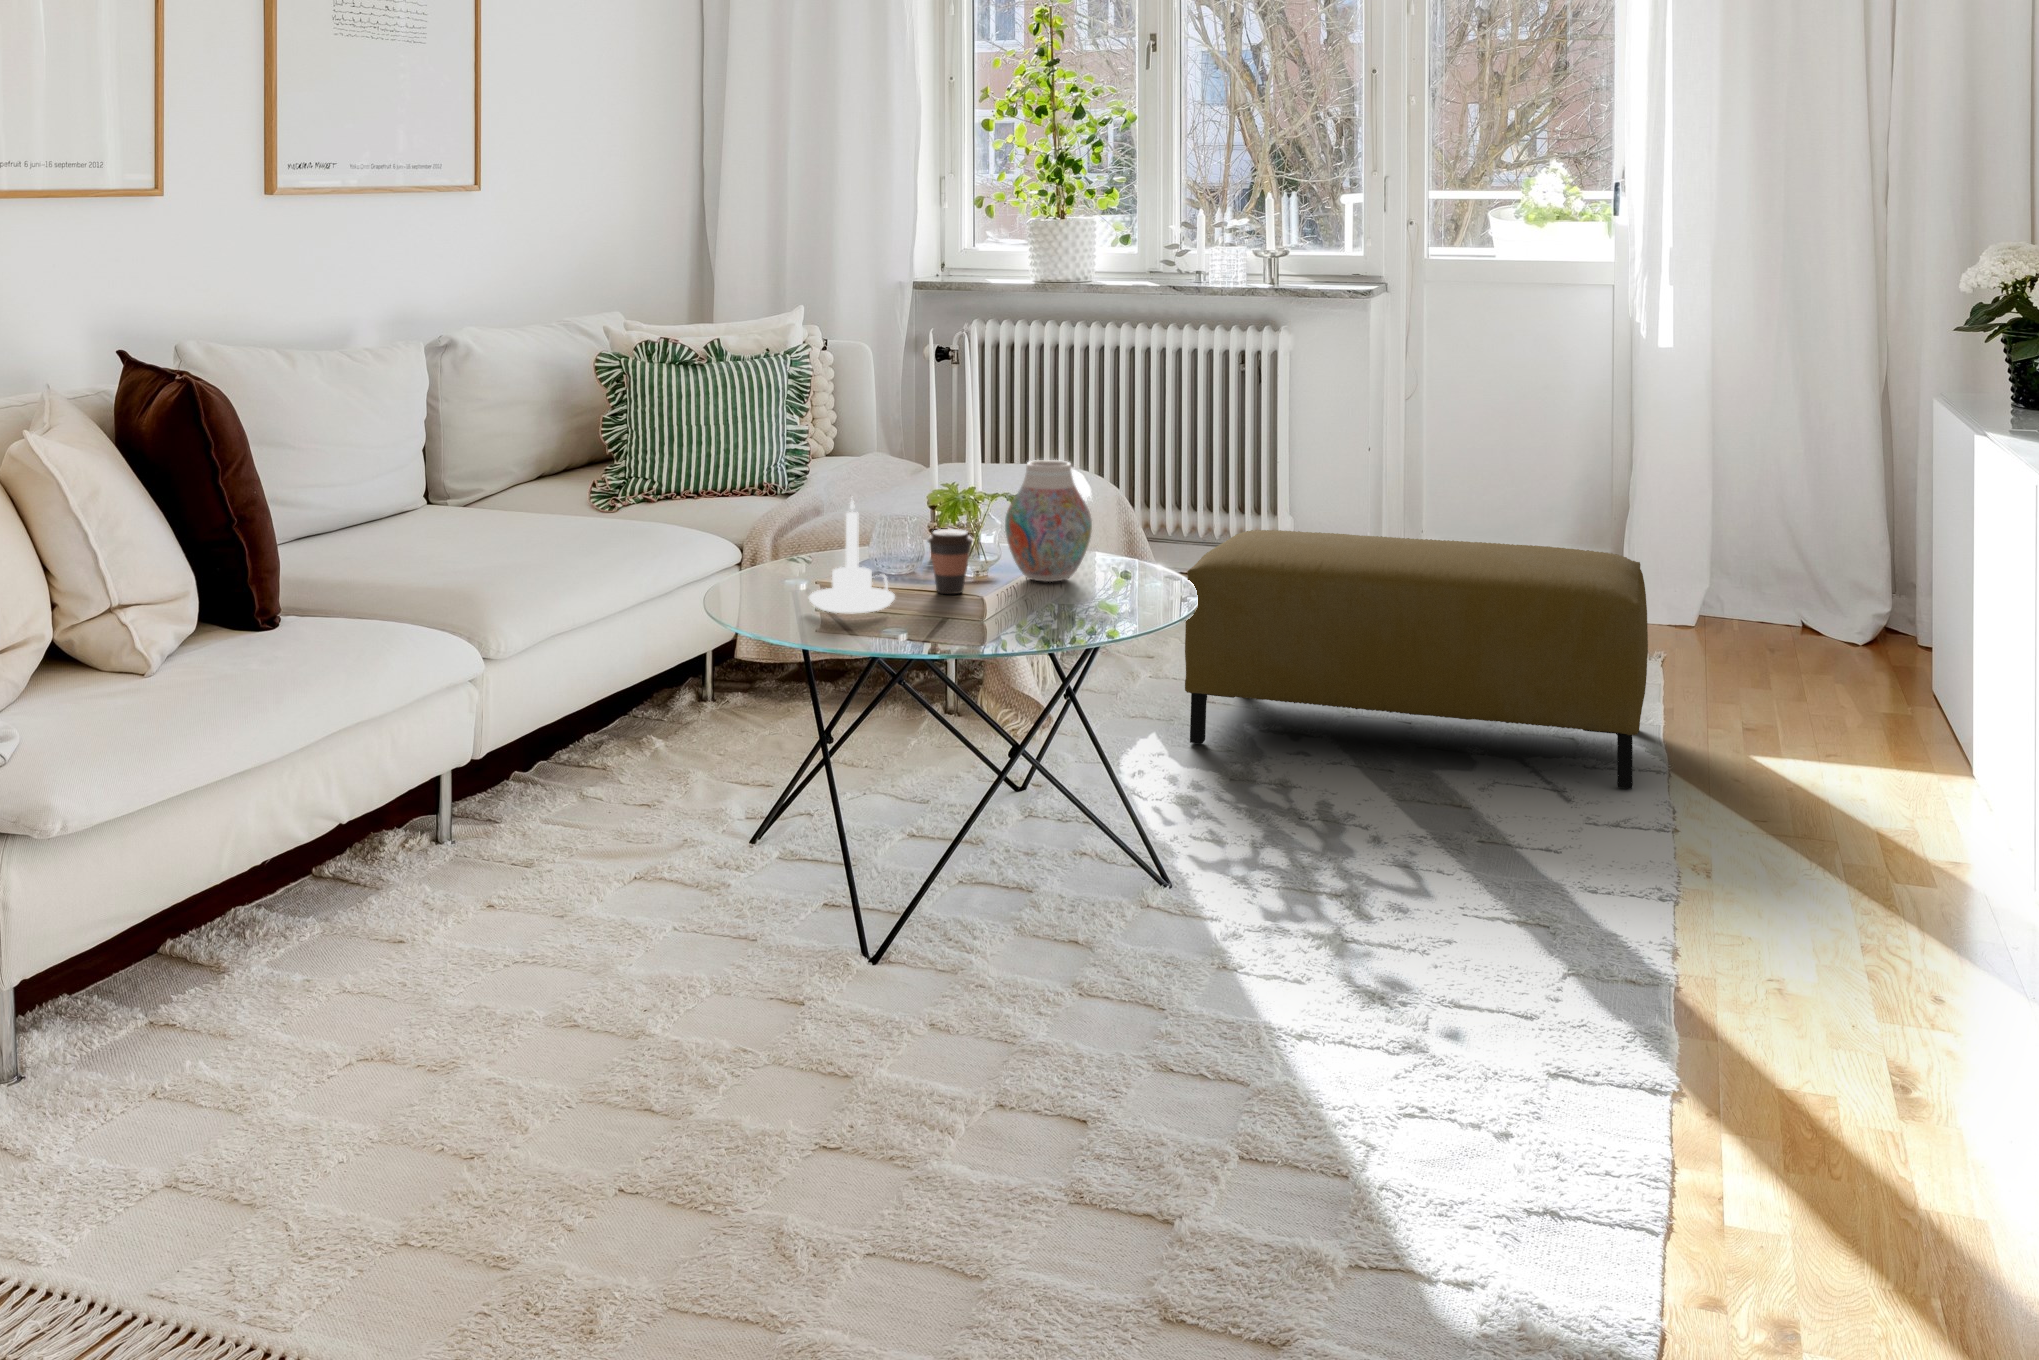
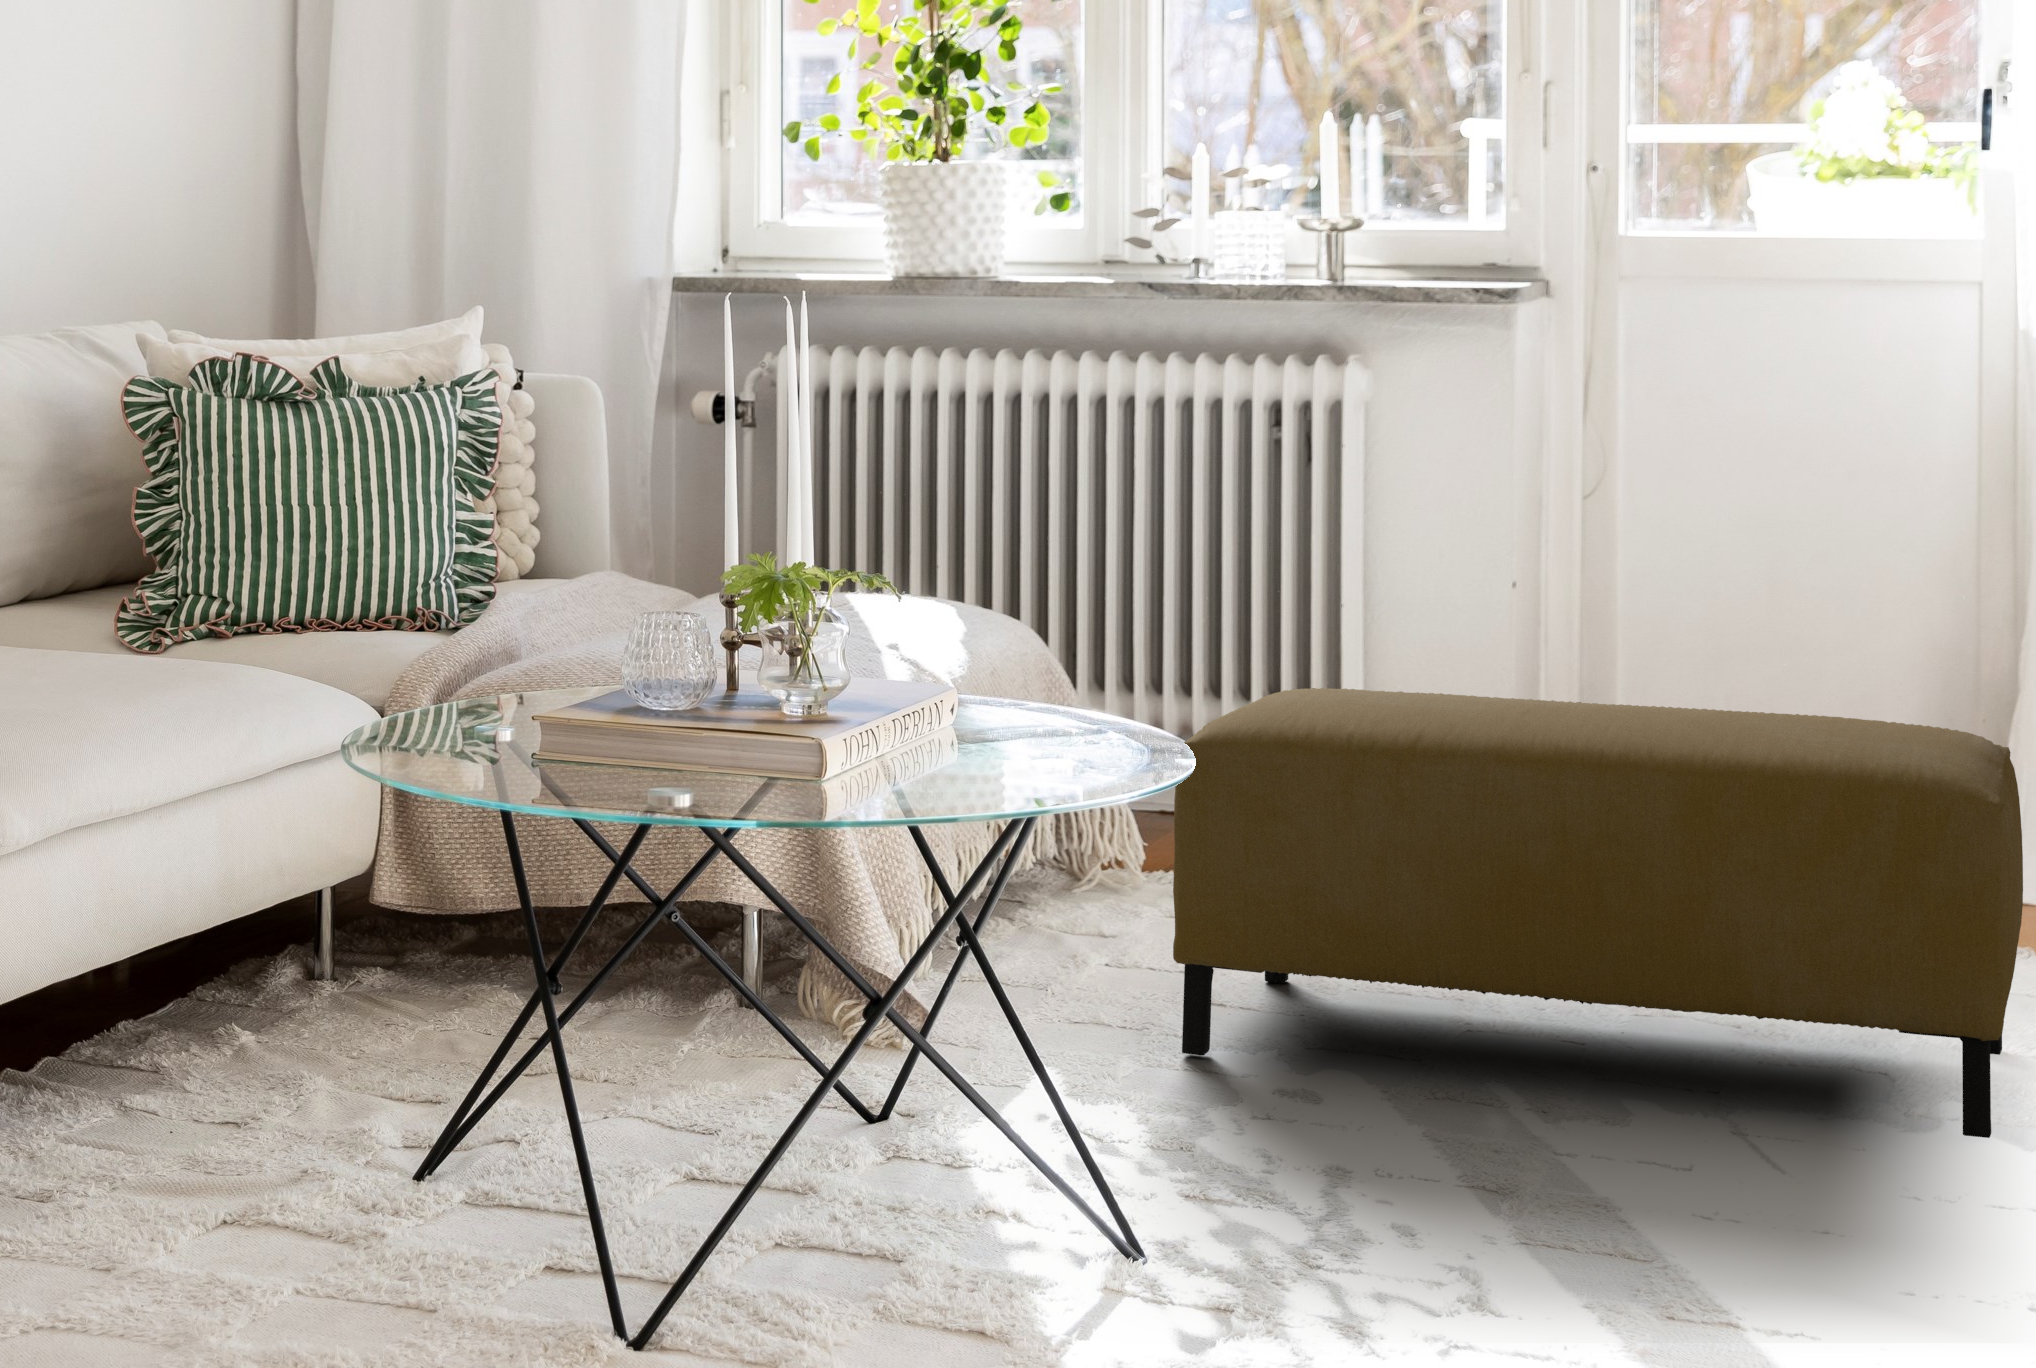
vase: present [1005,460,1092,582] -> none [860,522,1012,731]
candle holder: present [809,500,895,613] -> none [525,567,673,766]
coffee cup: present [927,529,973,594] -> none [726,634,806,745]

